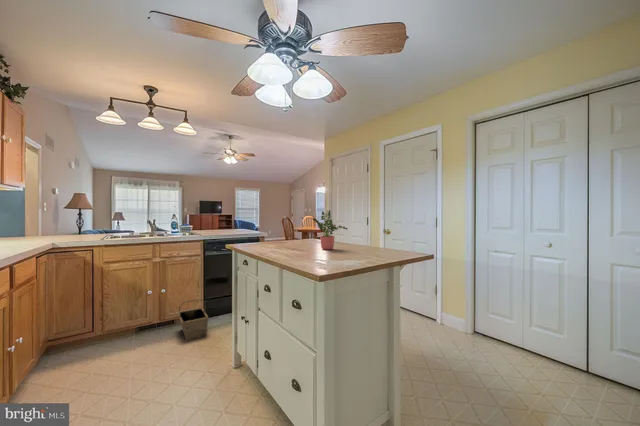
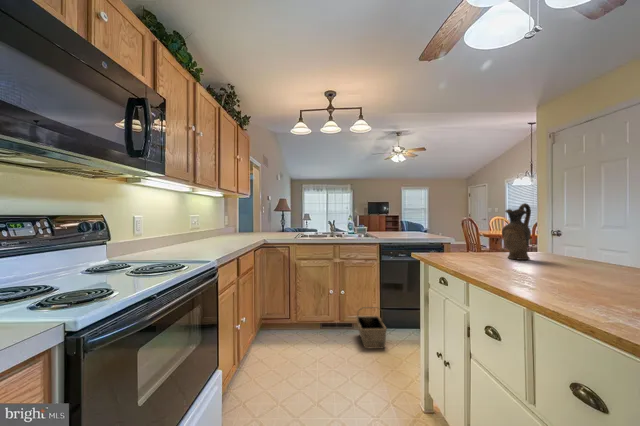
ceramic pitcher: none [292,204,310,244] -> present [502,203,531,260]
potted plant: present [313,210,347,250] -> none [548,212,619,273]

